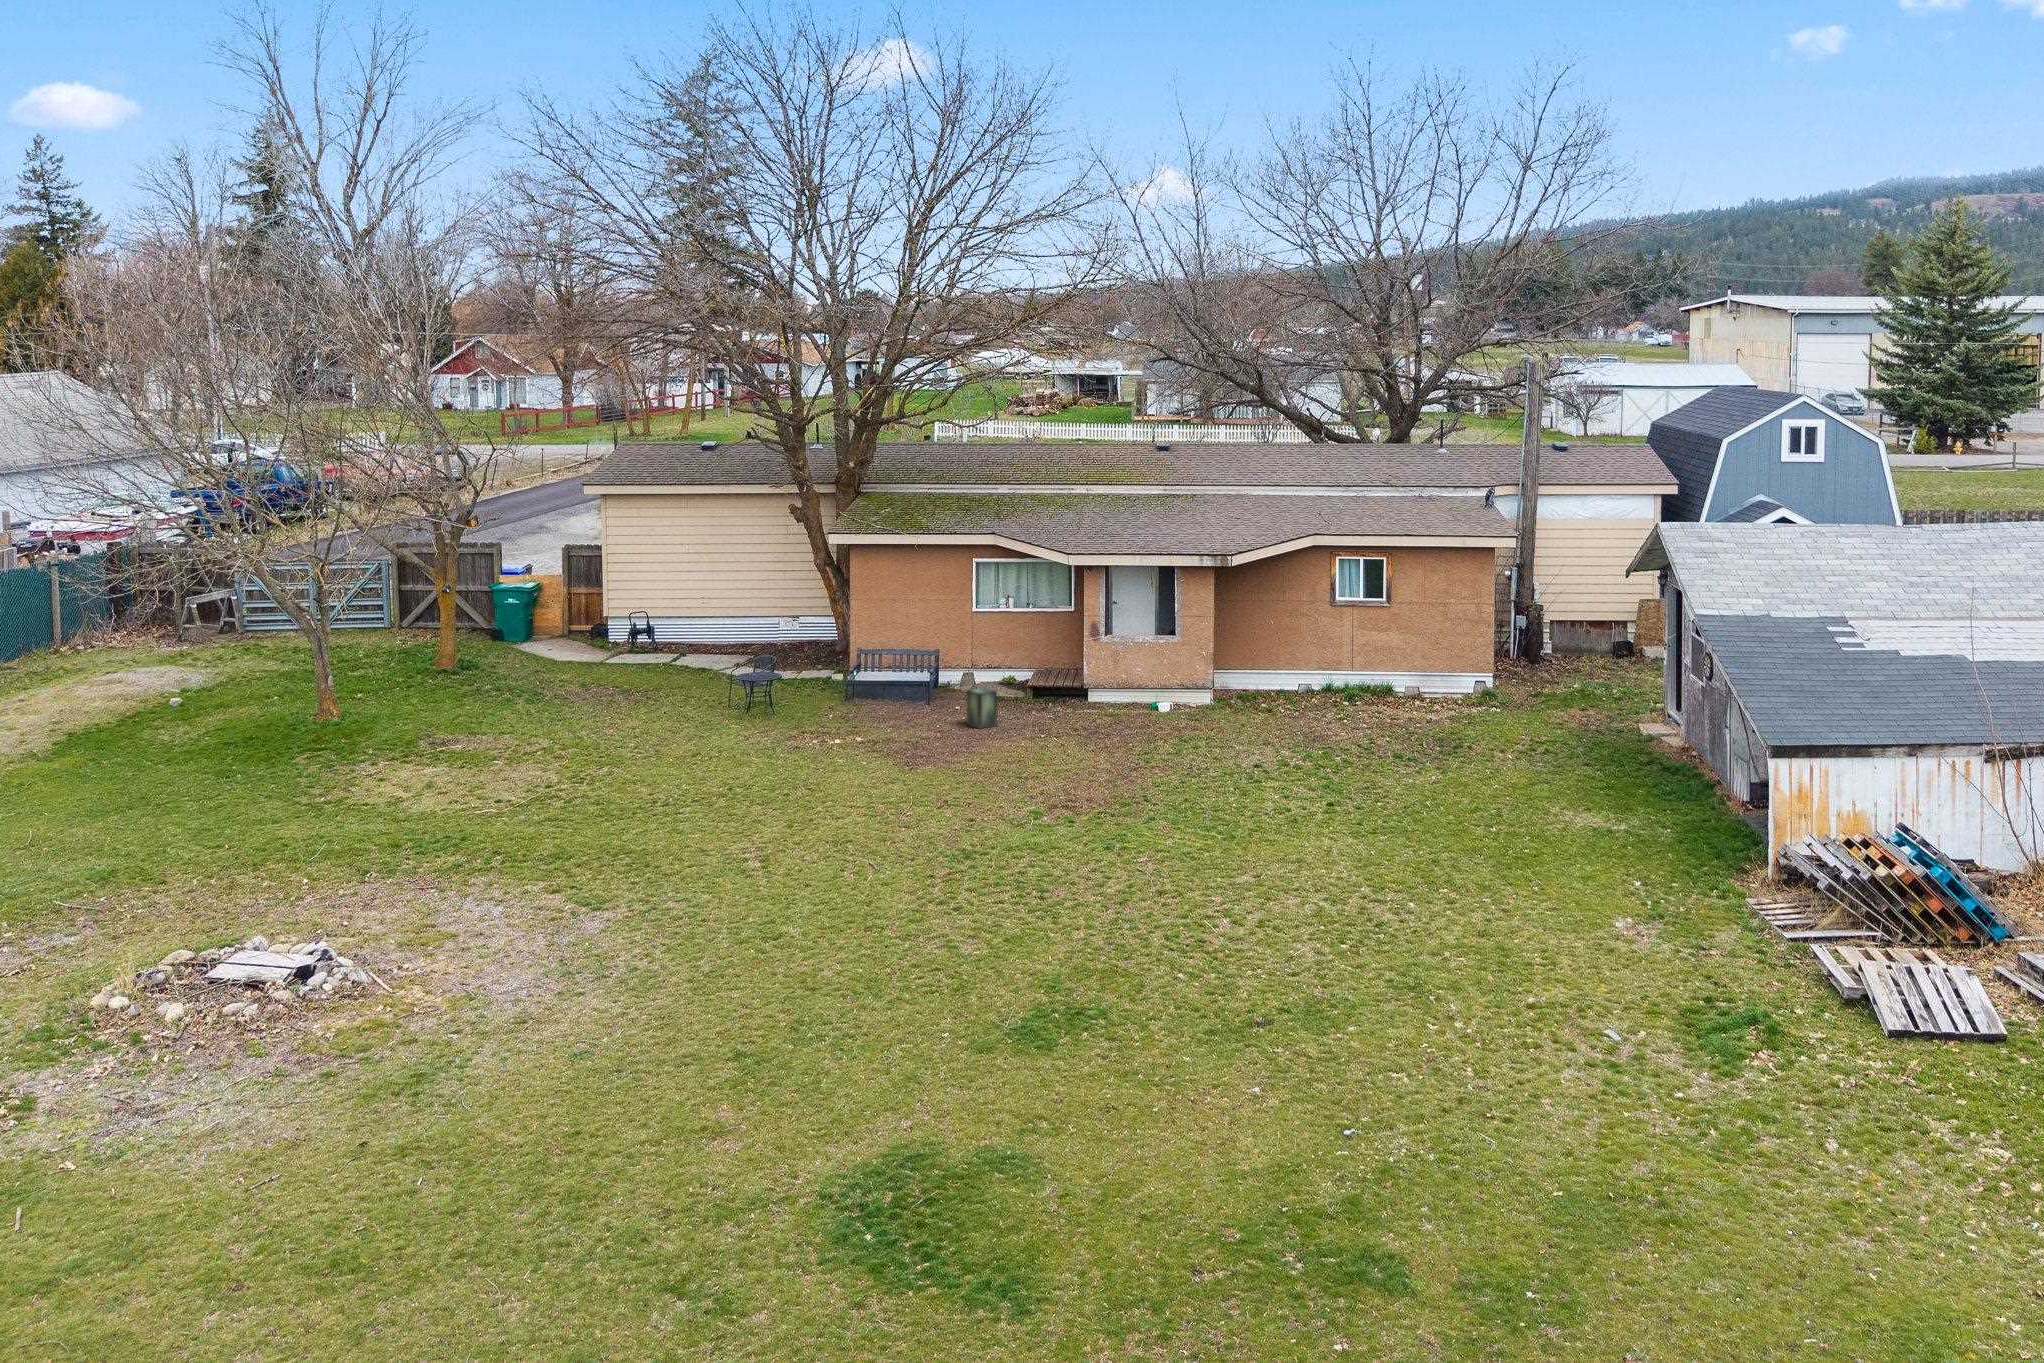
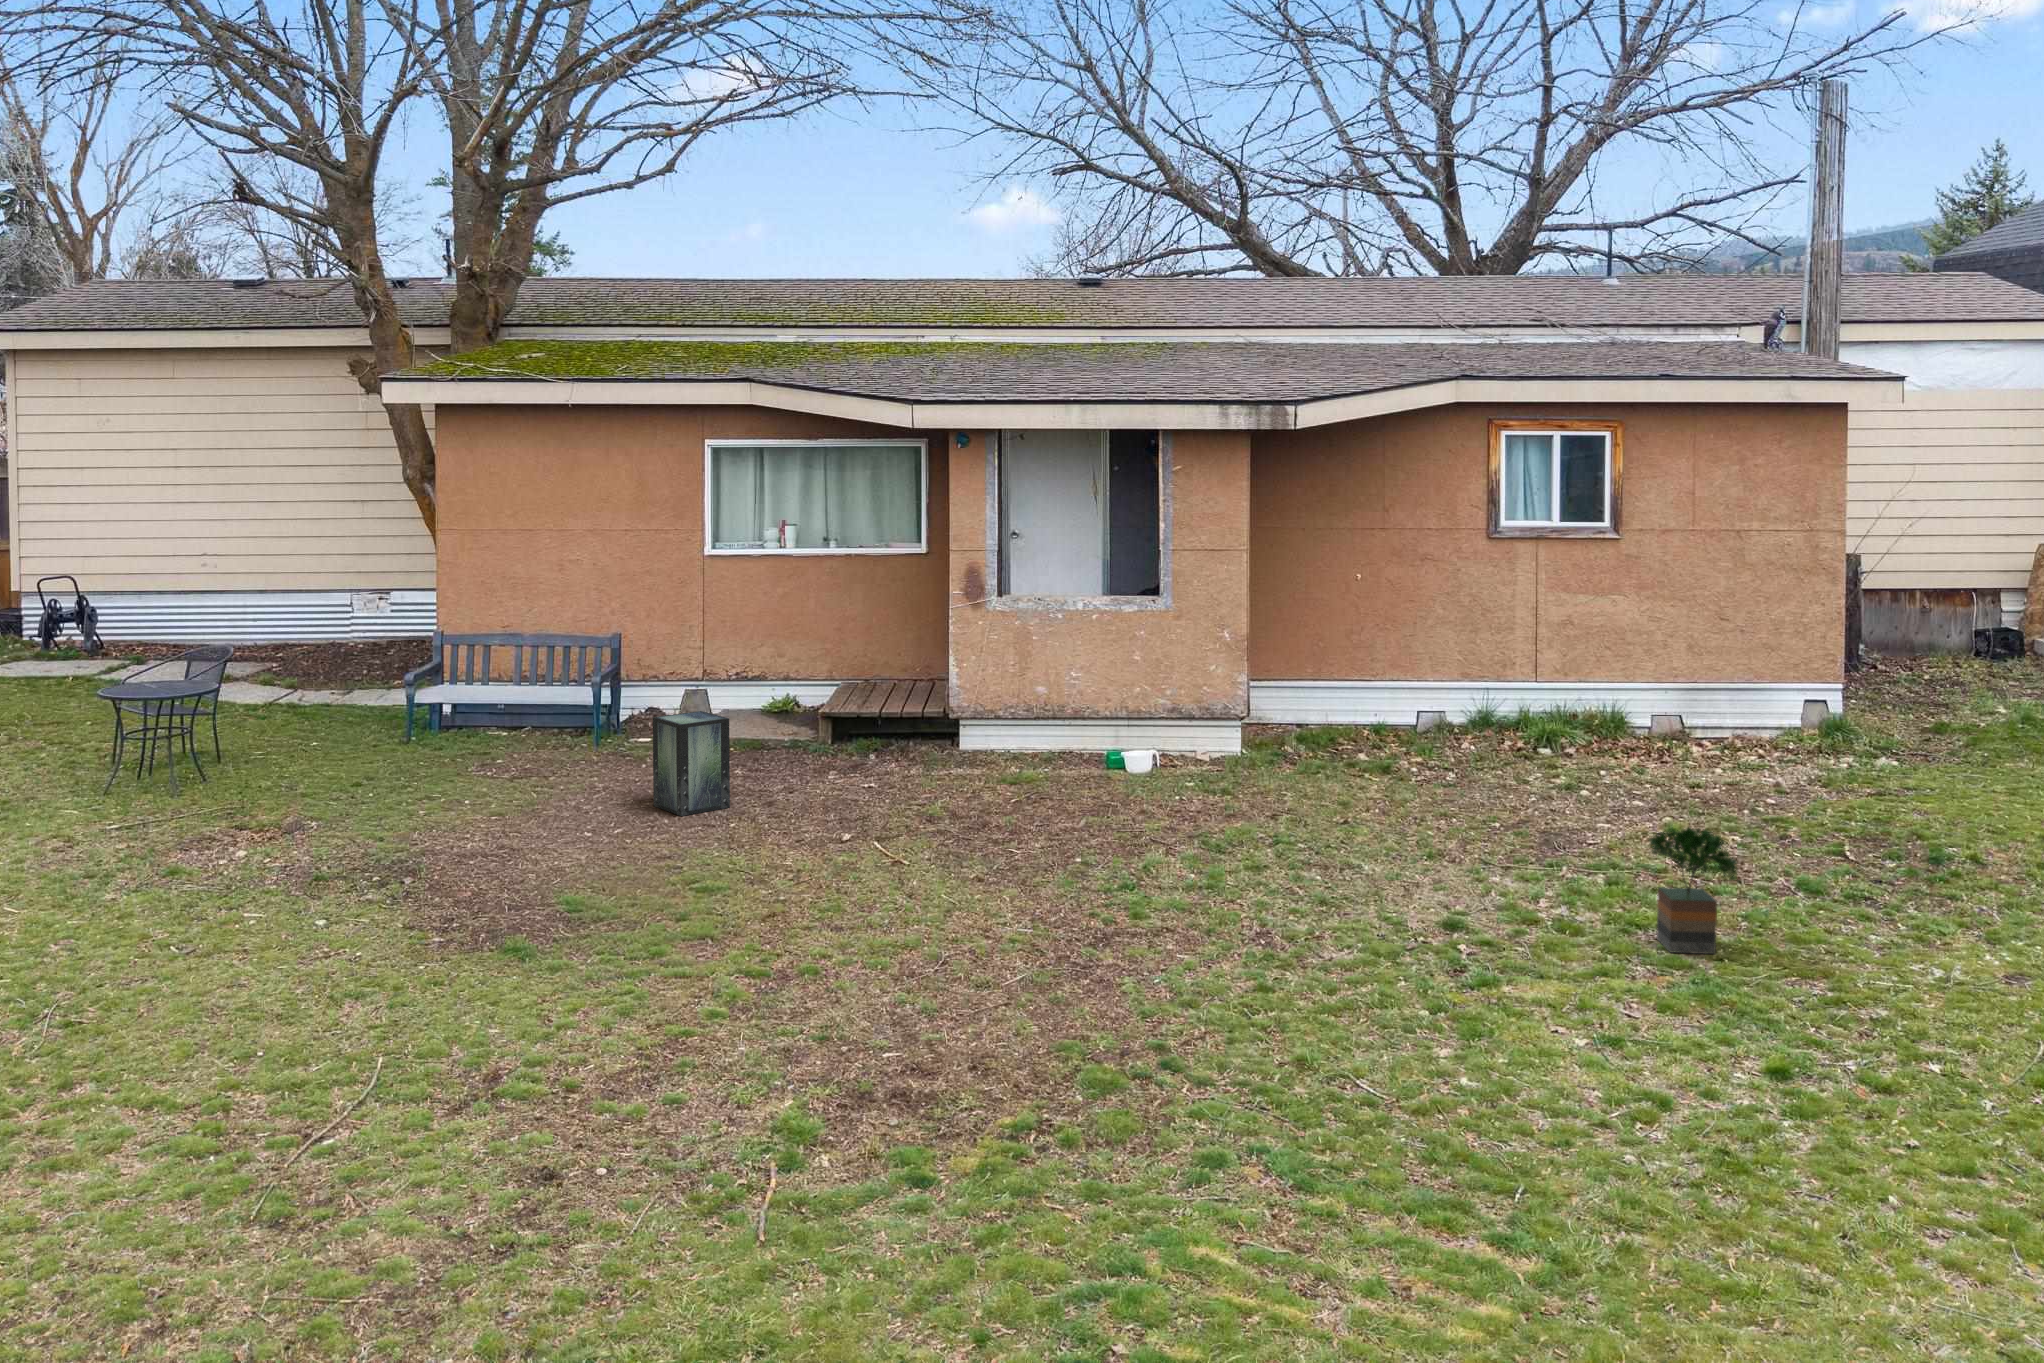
potted tree: none [1313,731,1341,773] -> present [1649,827,1737,954]

